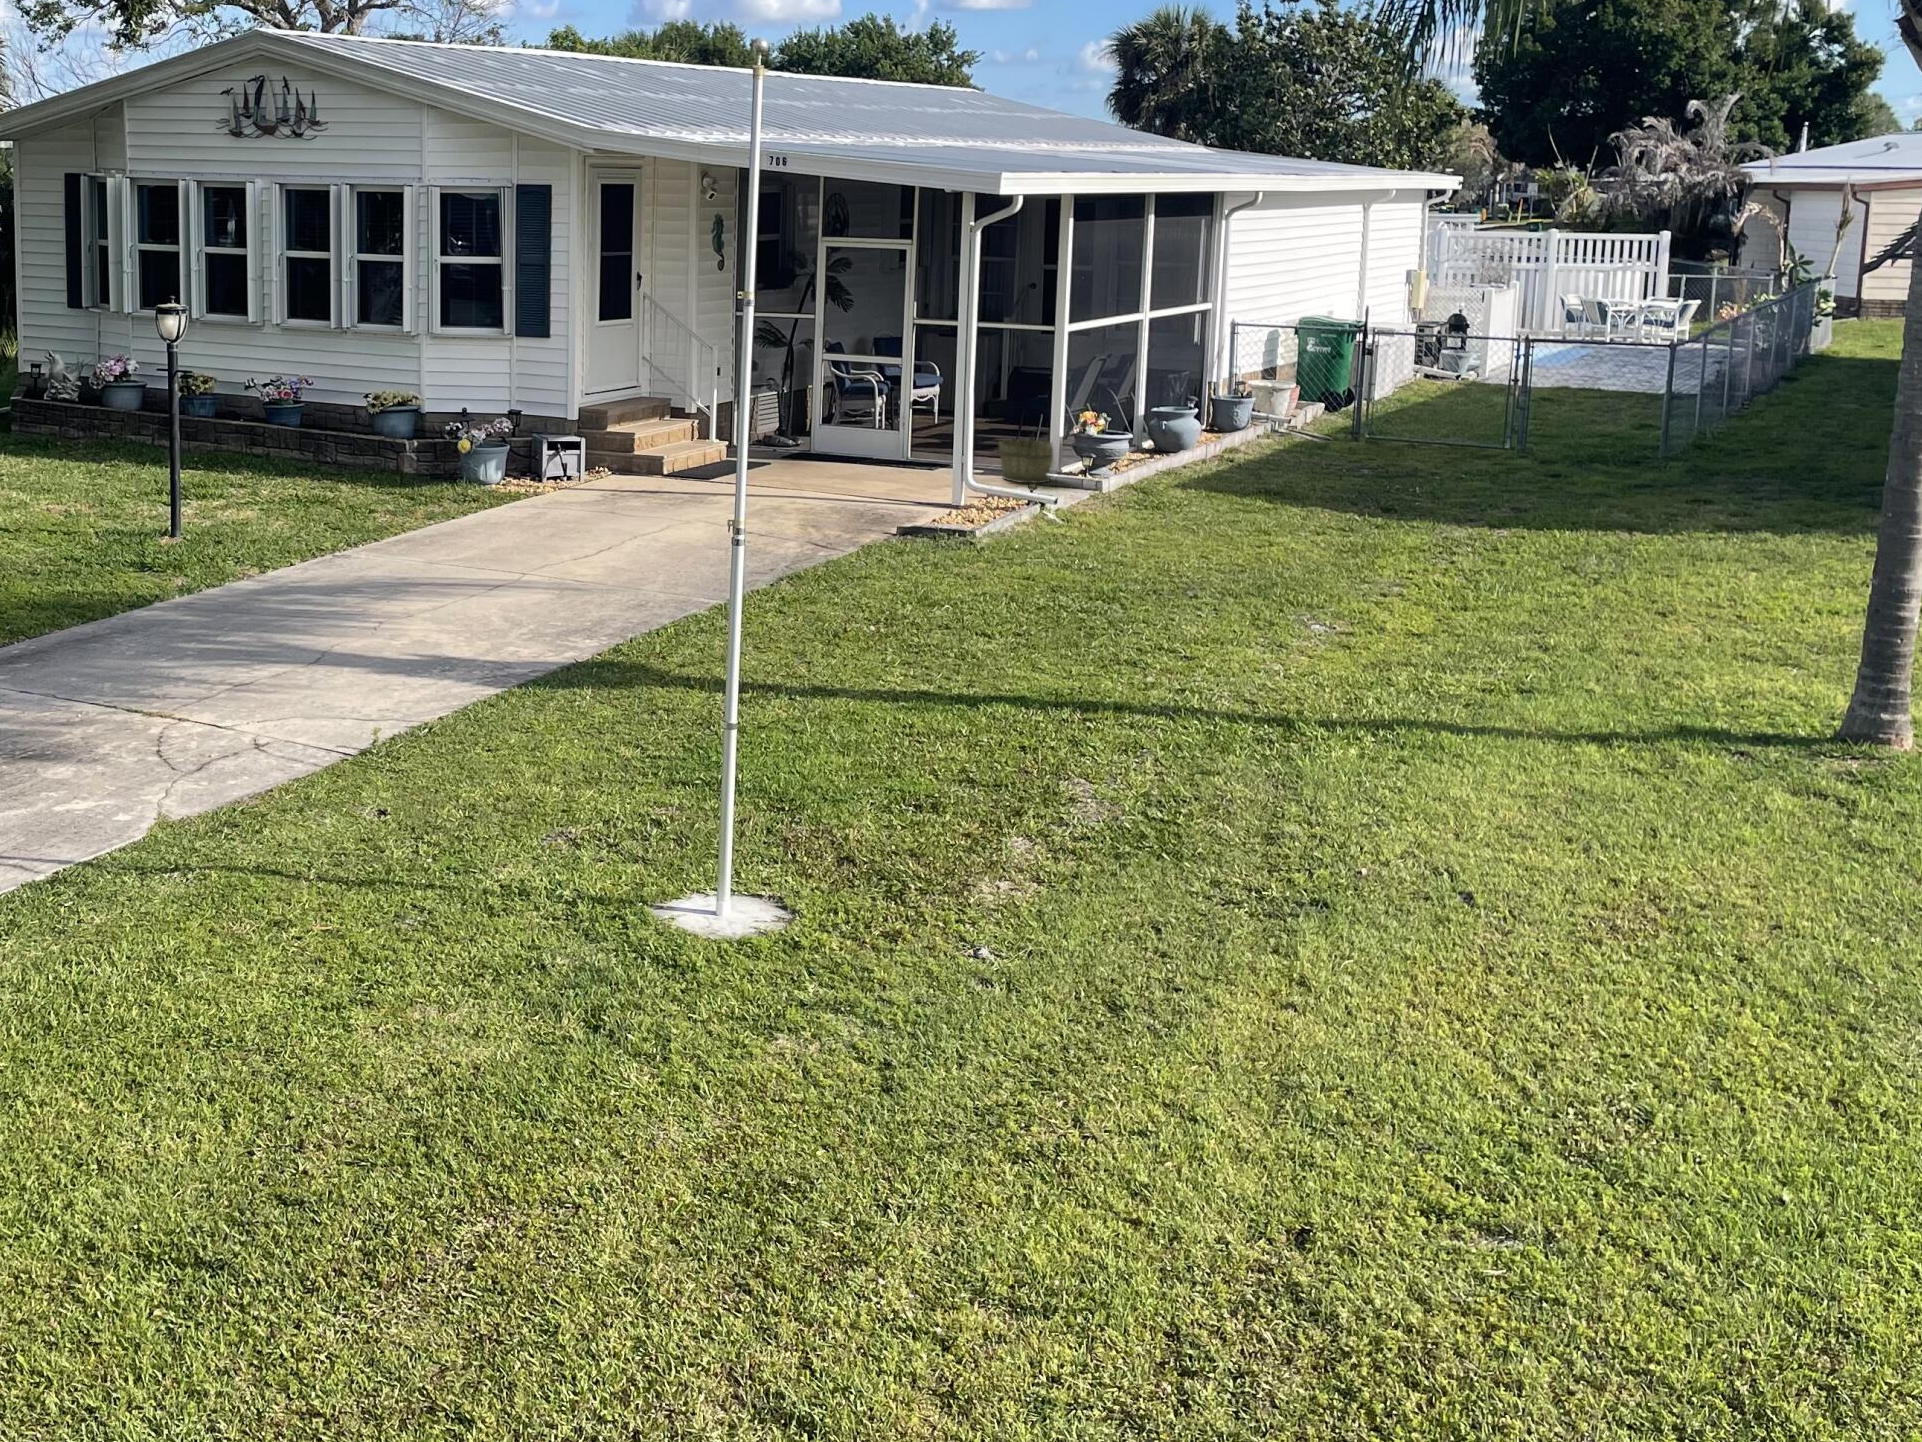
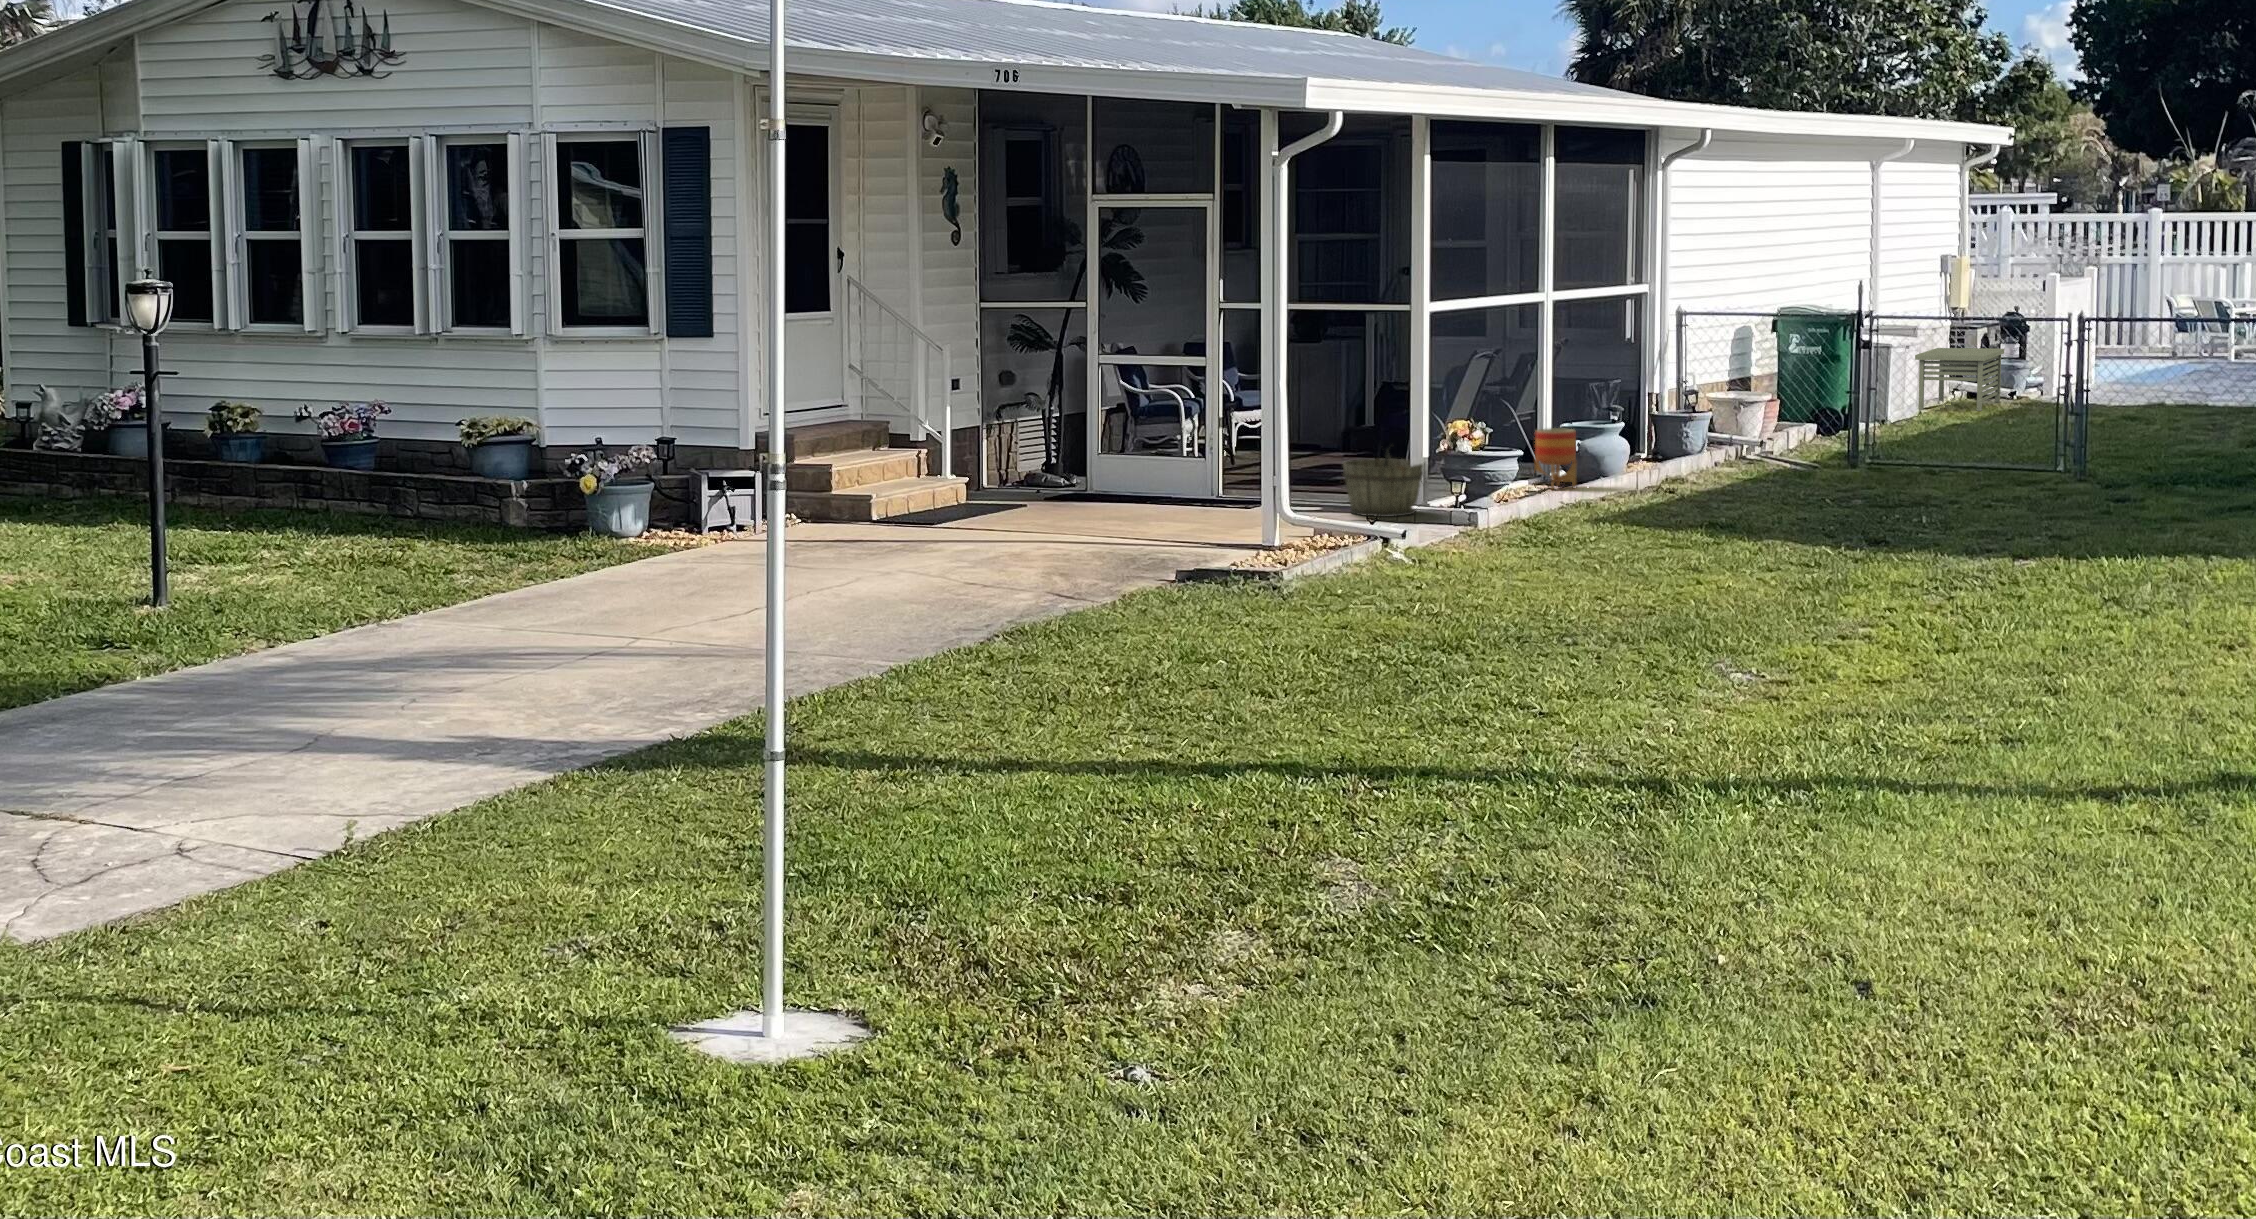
storage bench: none [1389,345,1454,396] -> present [1915,348,2004,411]
planter: none [1128,417,1161,462] -> present [1535,428,1577,490]

